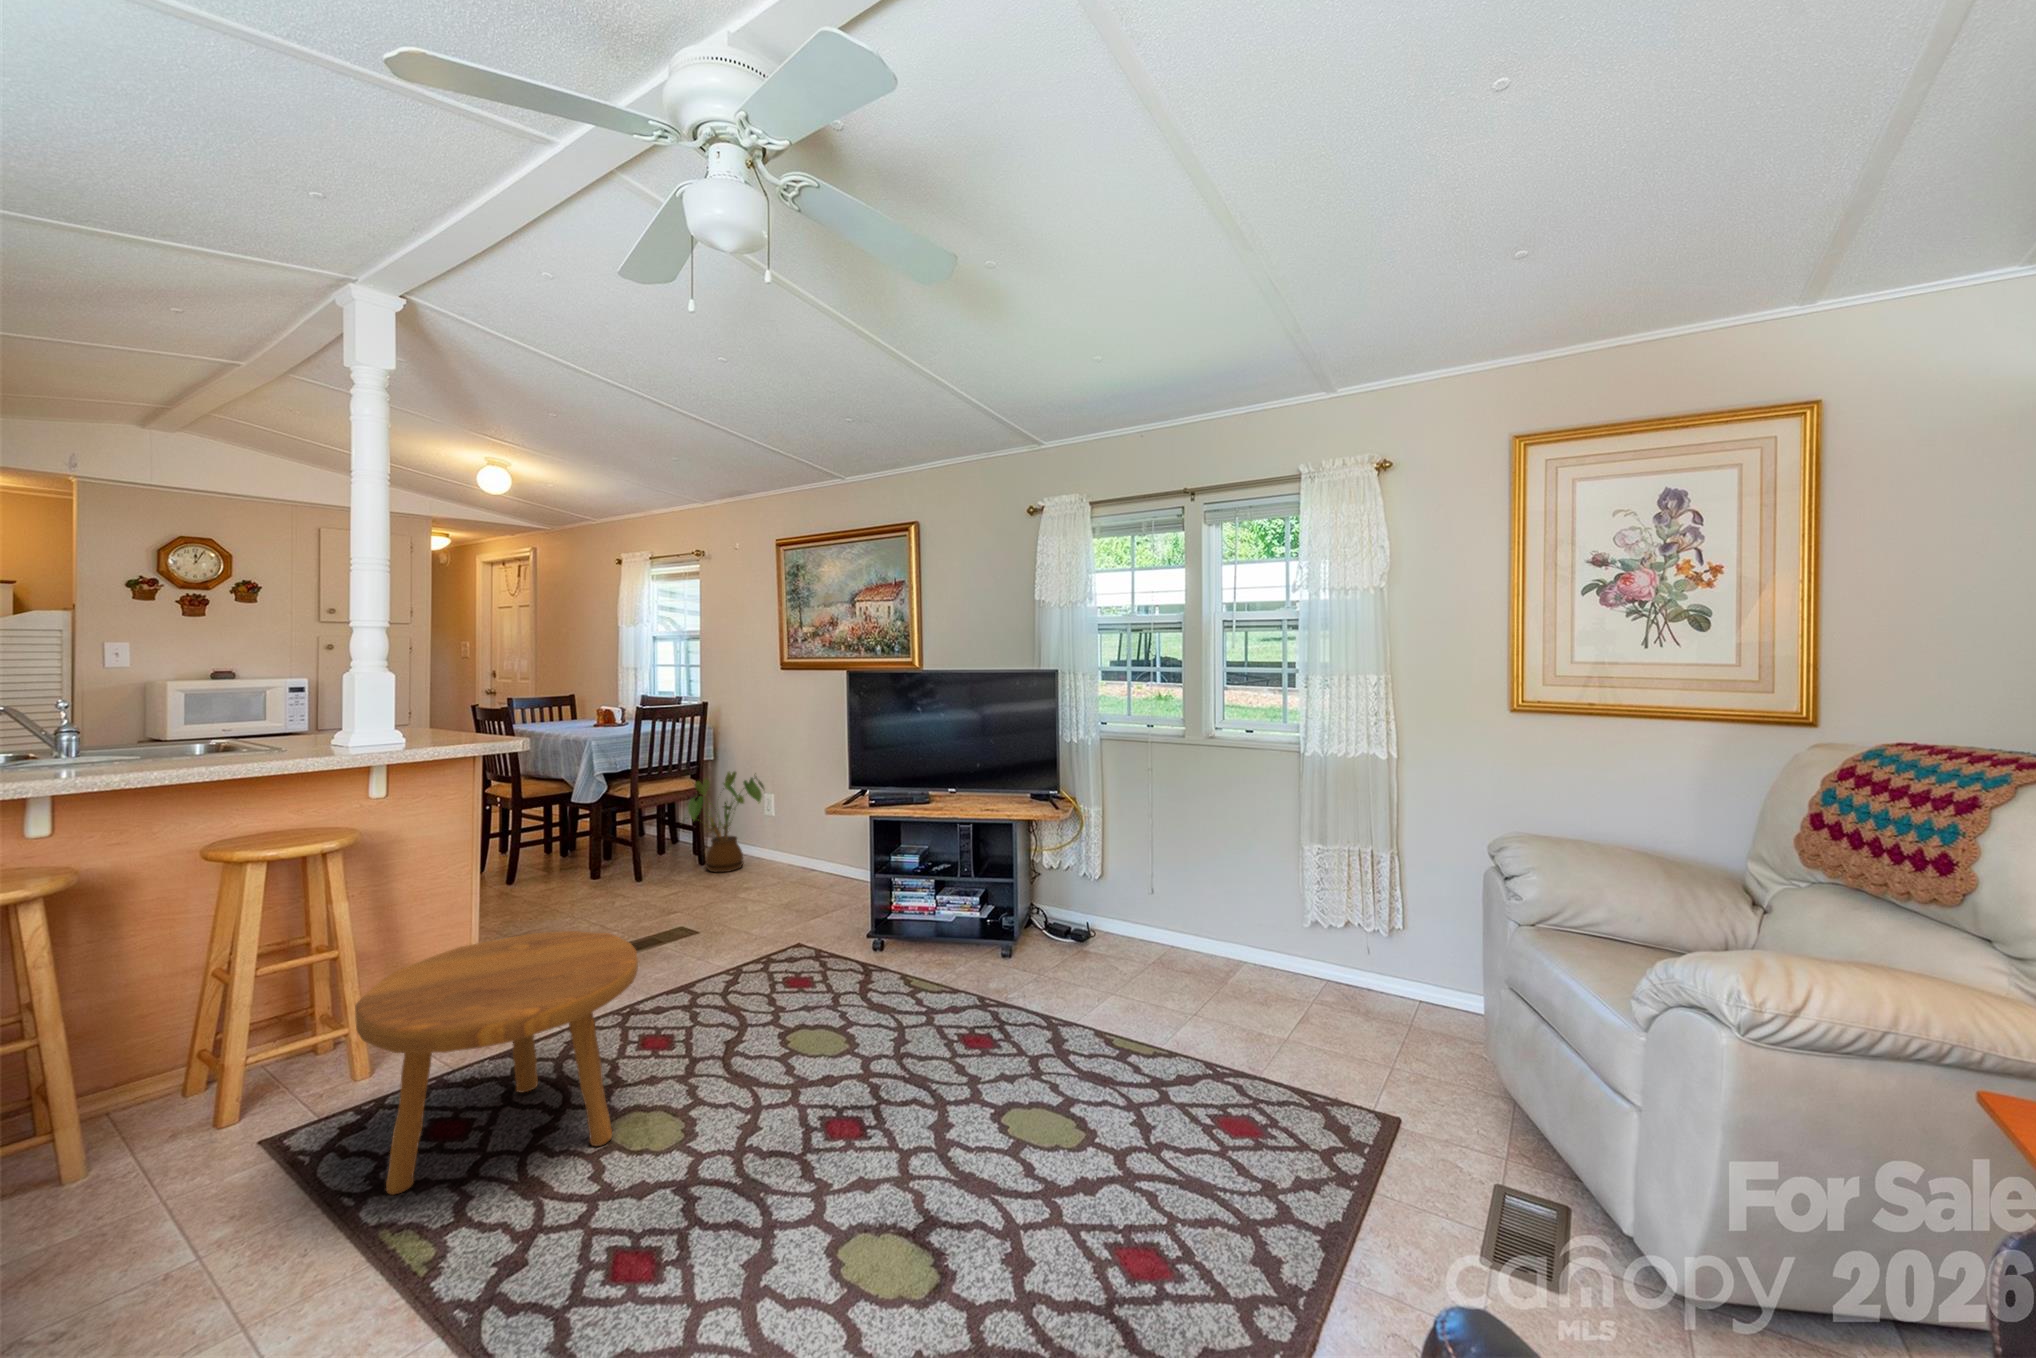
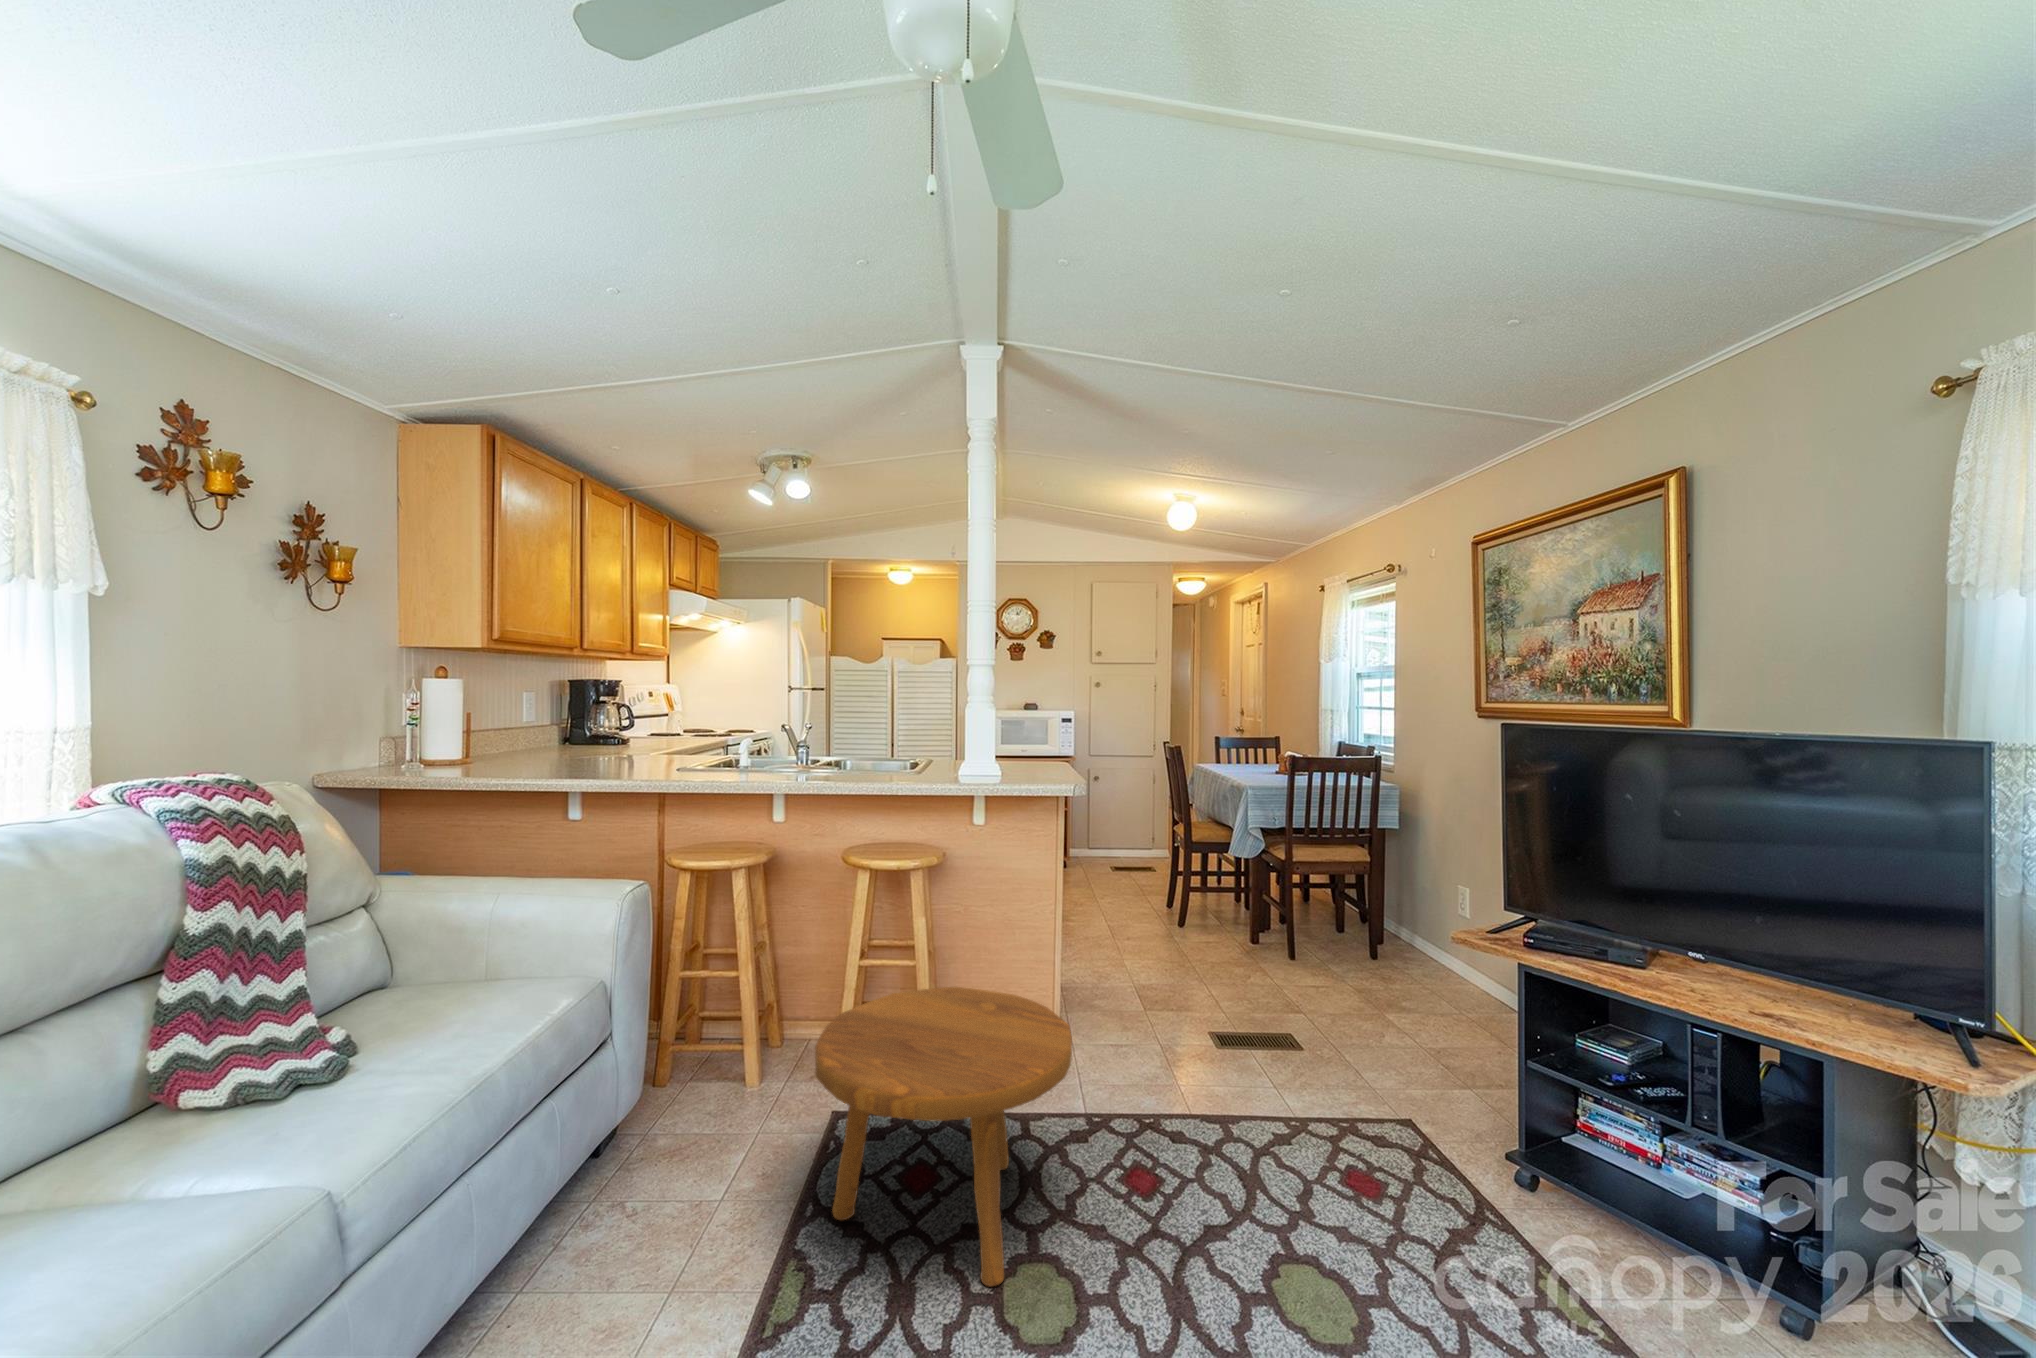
house plant: present [684,772,764,872] -> none [1340,846,1454,979]

